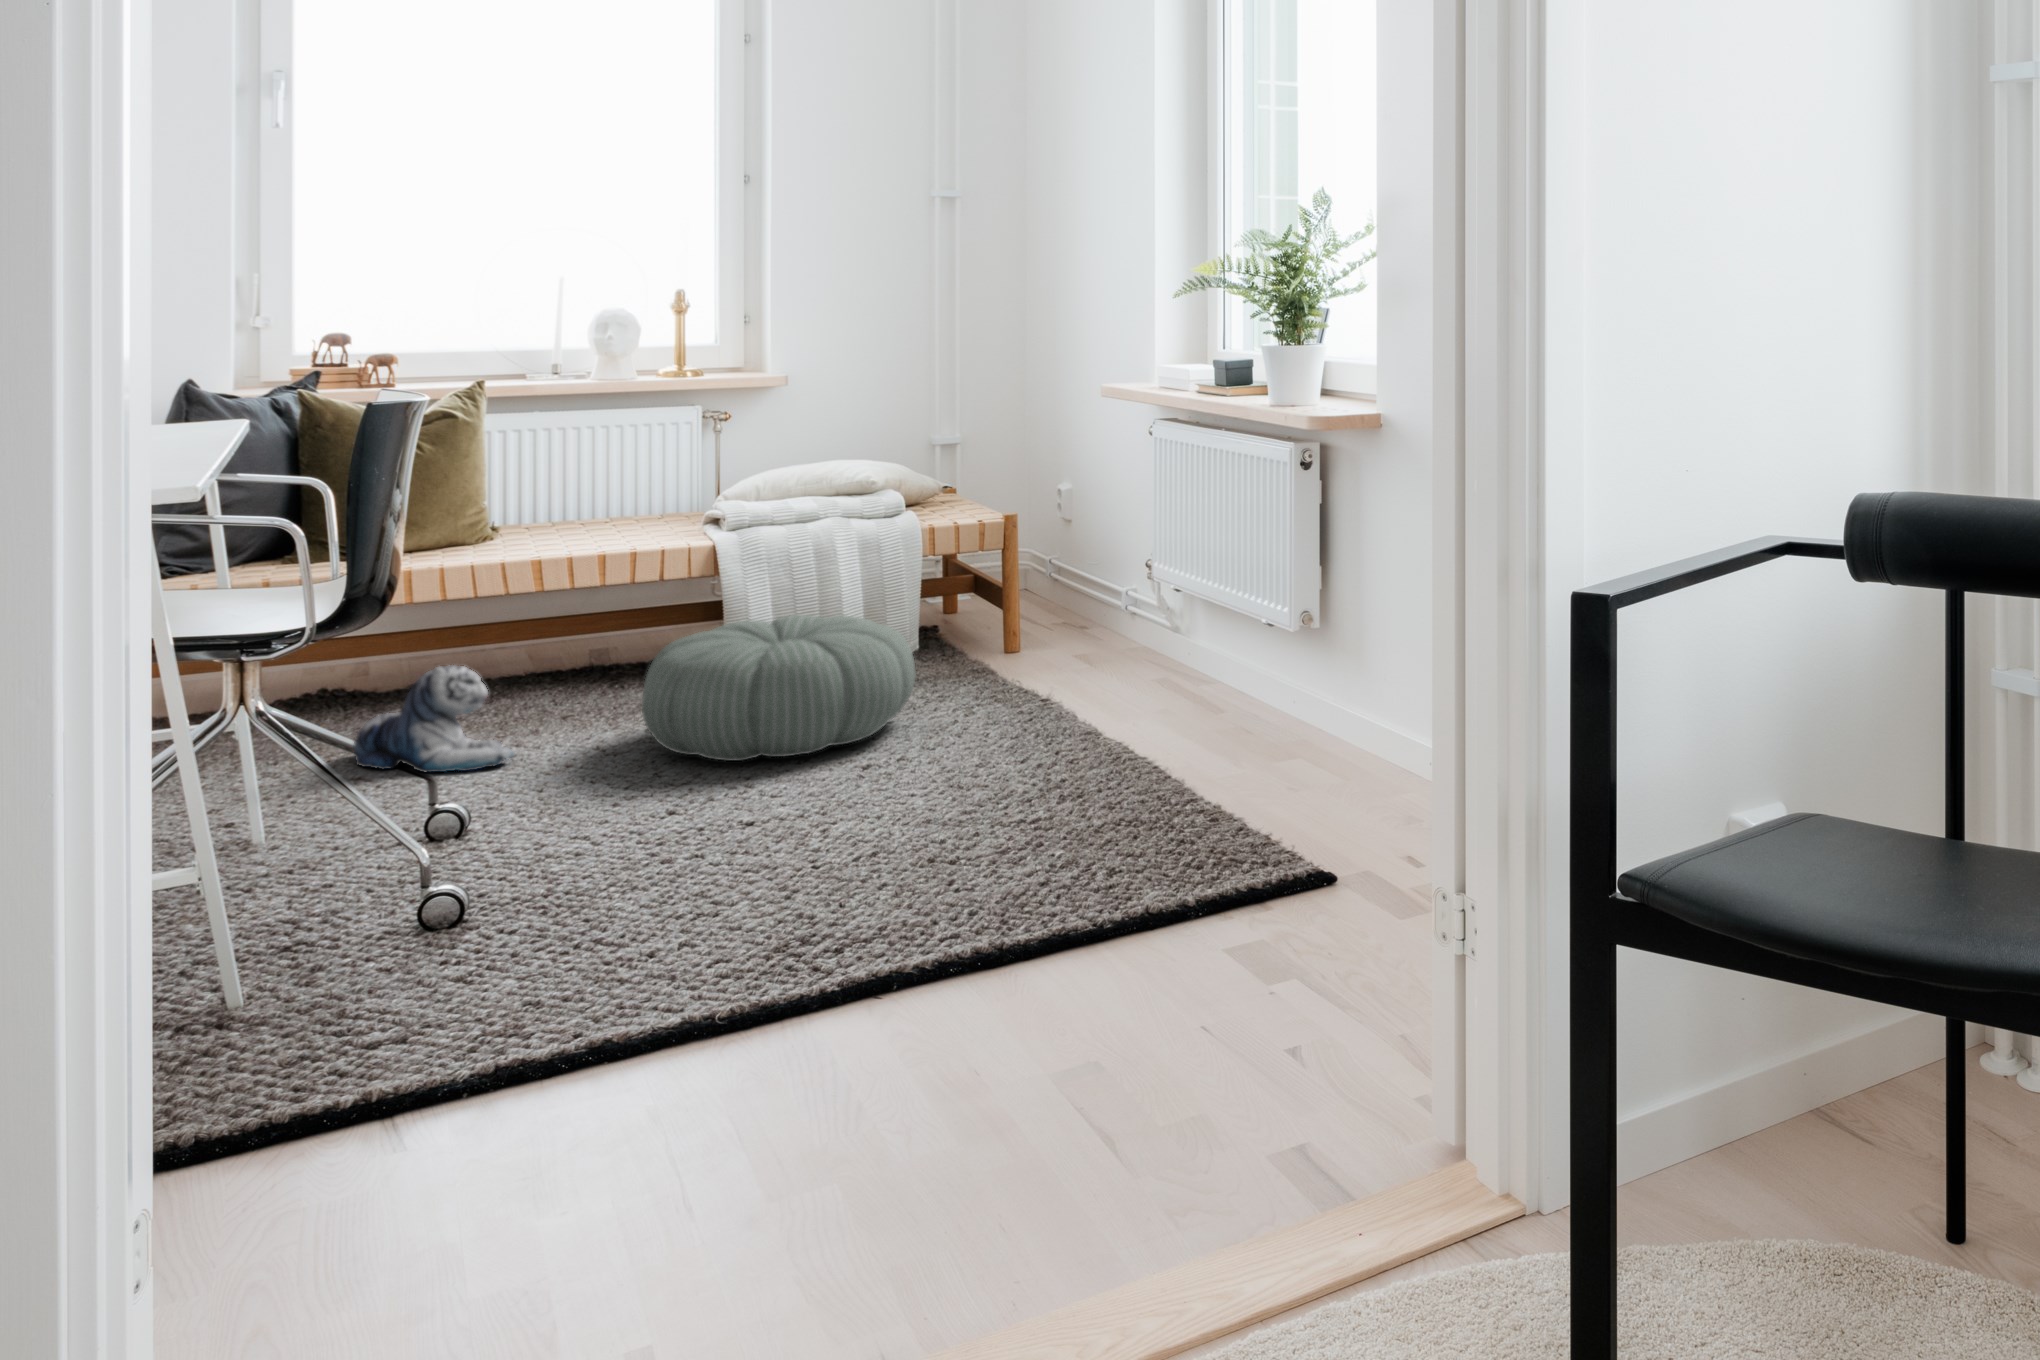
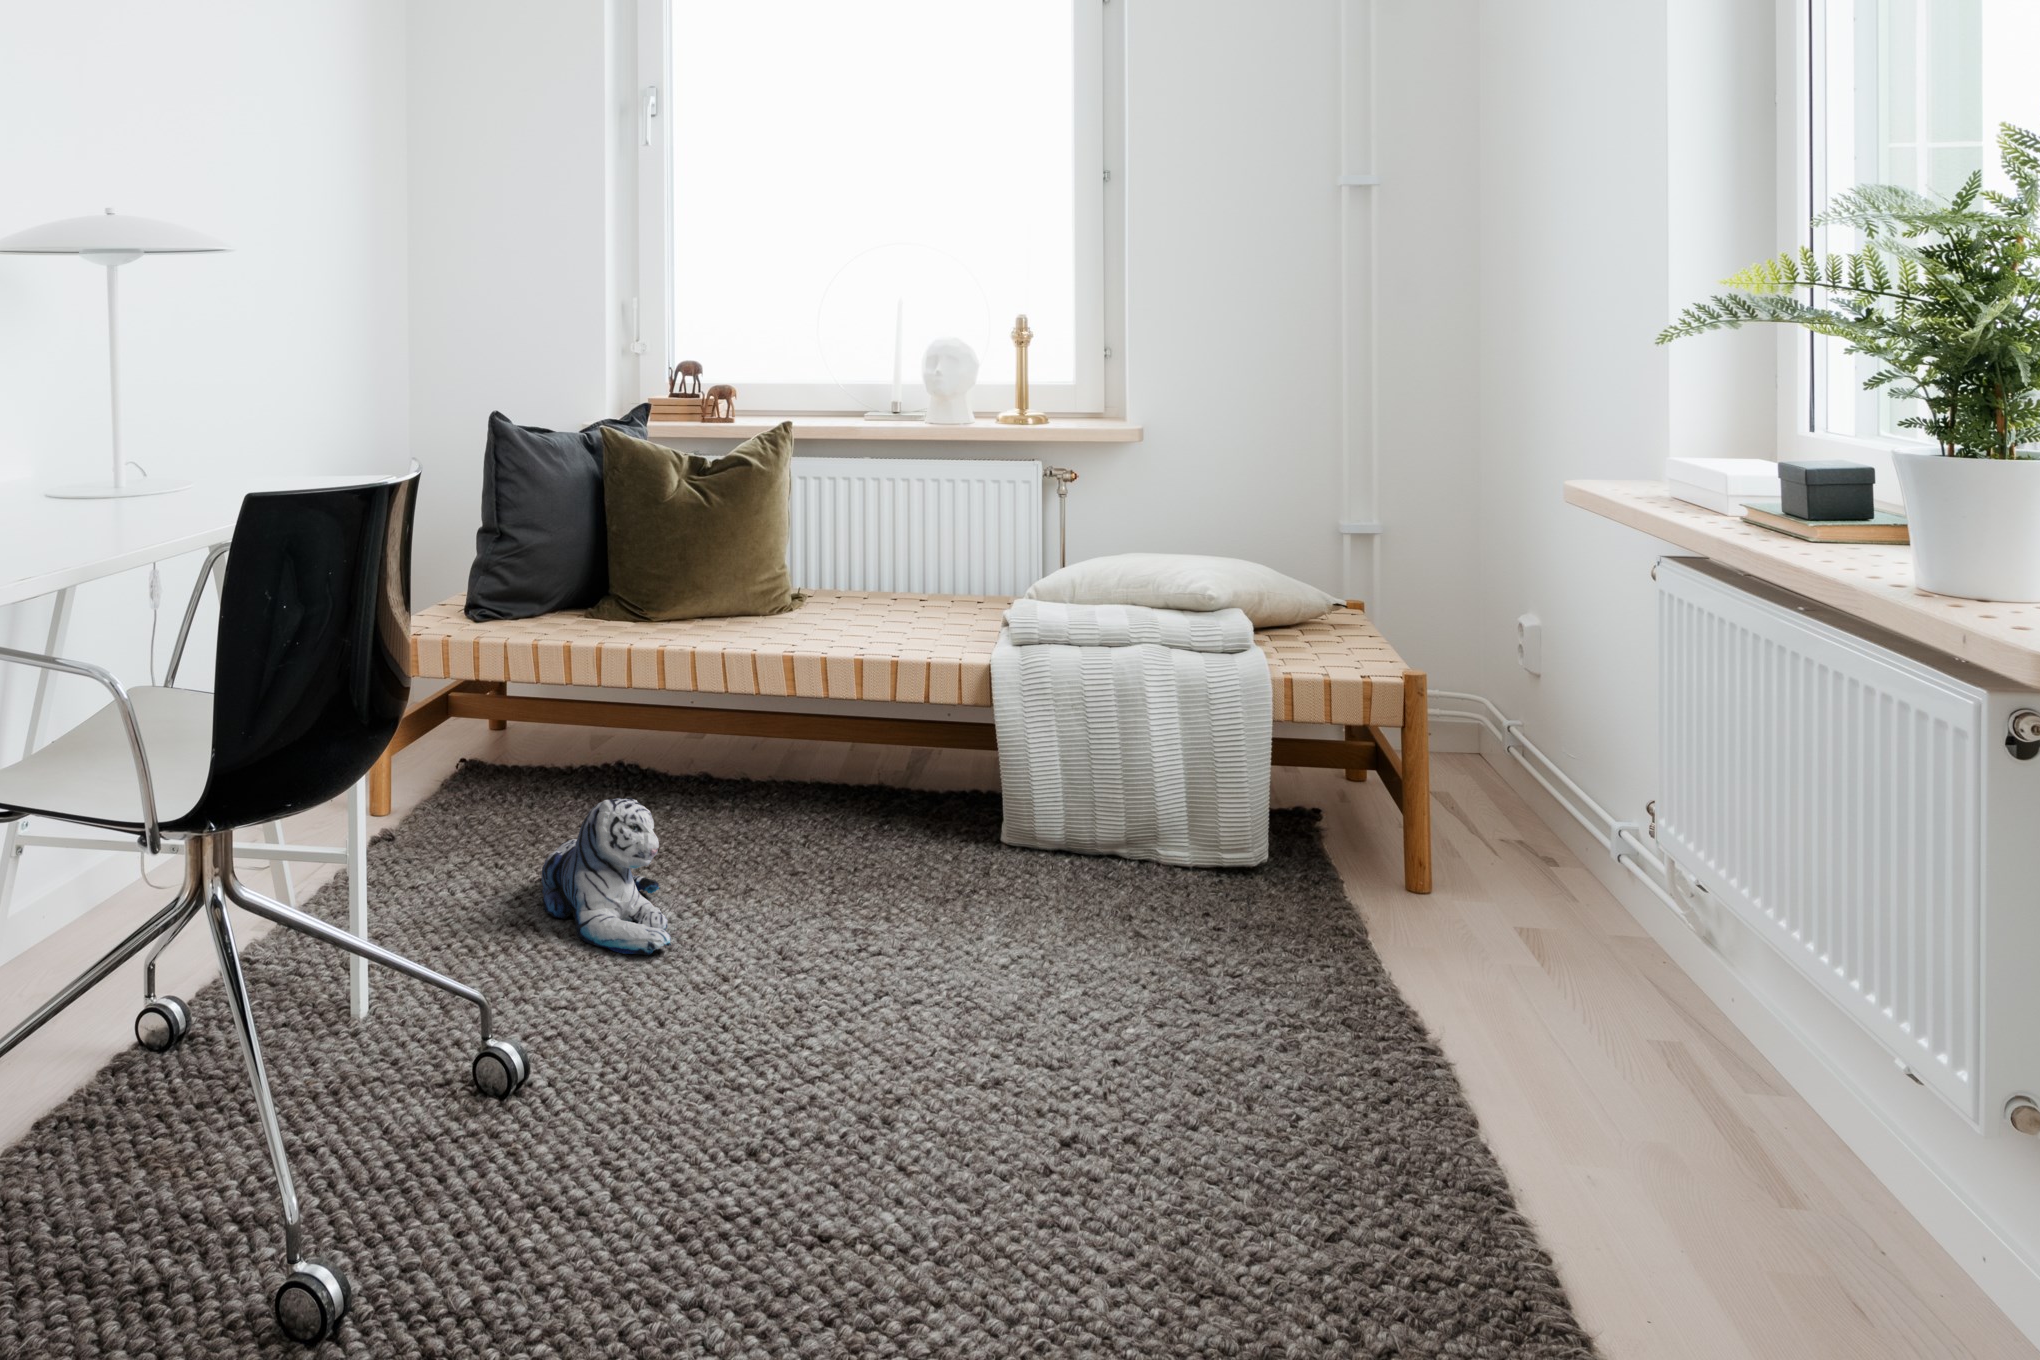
pouf: present [642,615,916,761] -> none [794,809,1191,1081]

